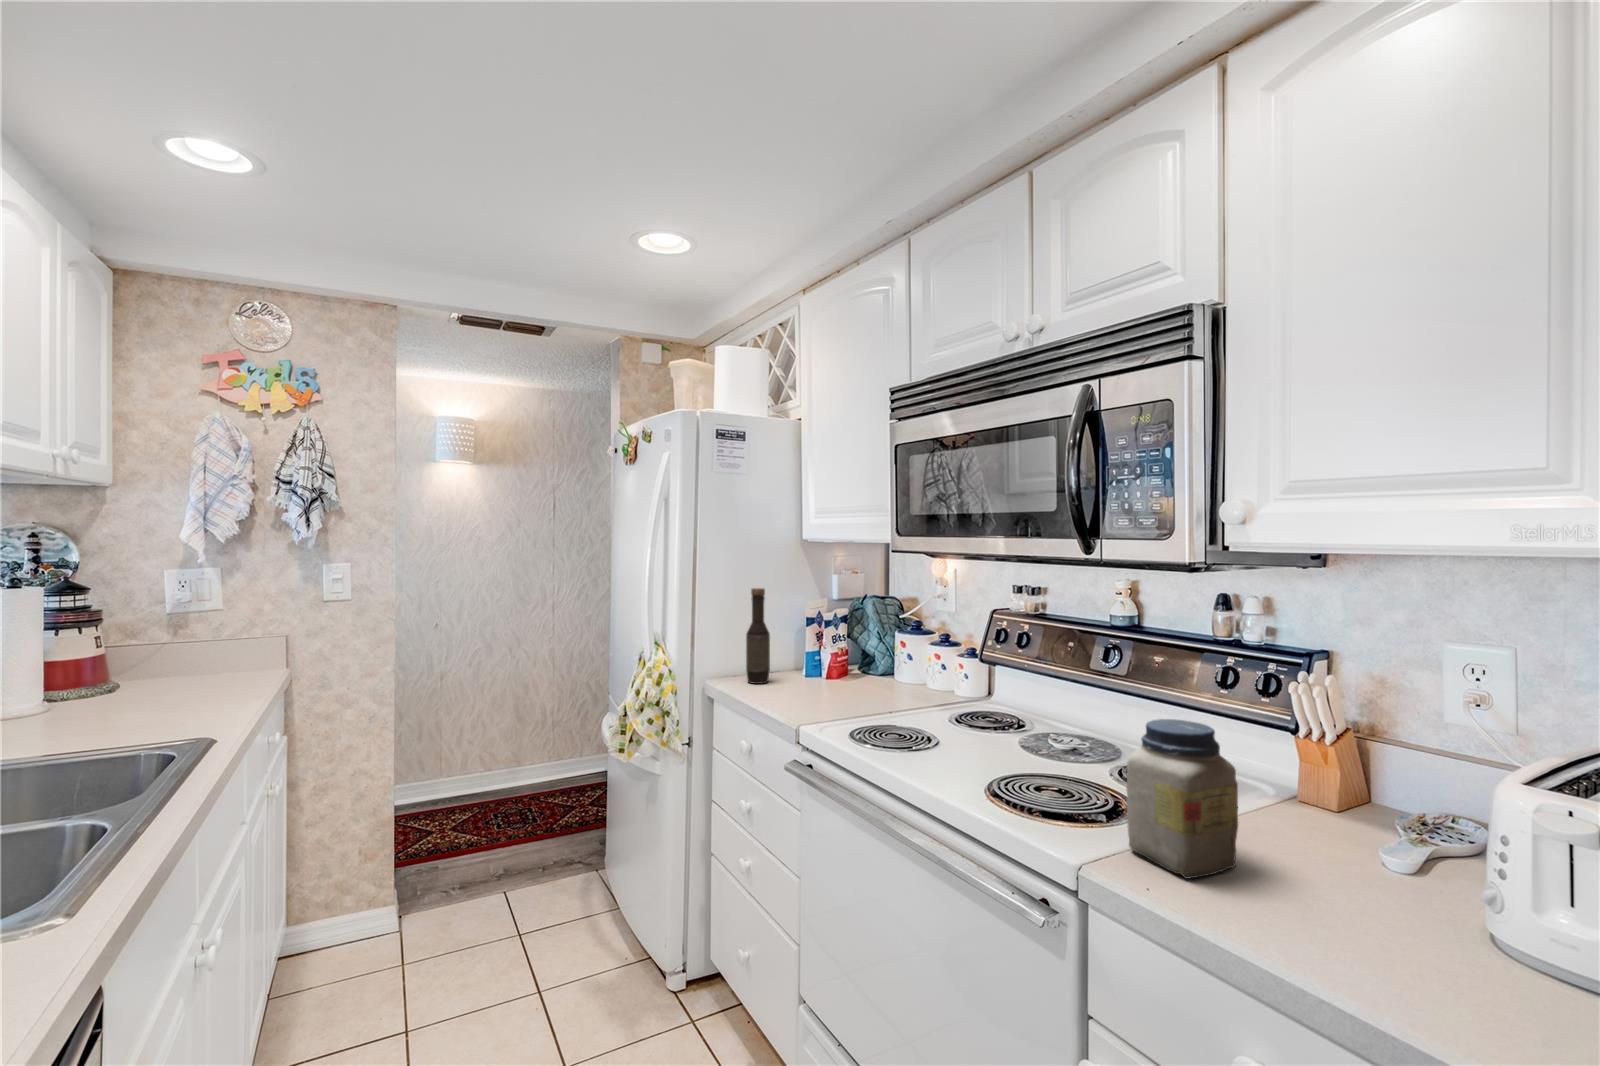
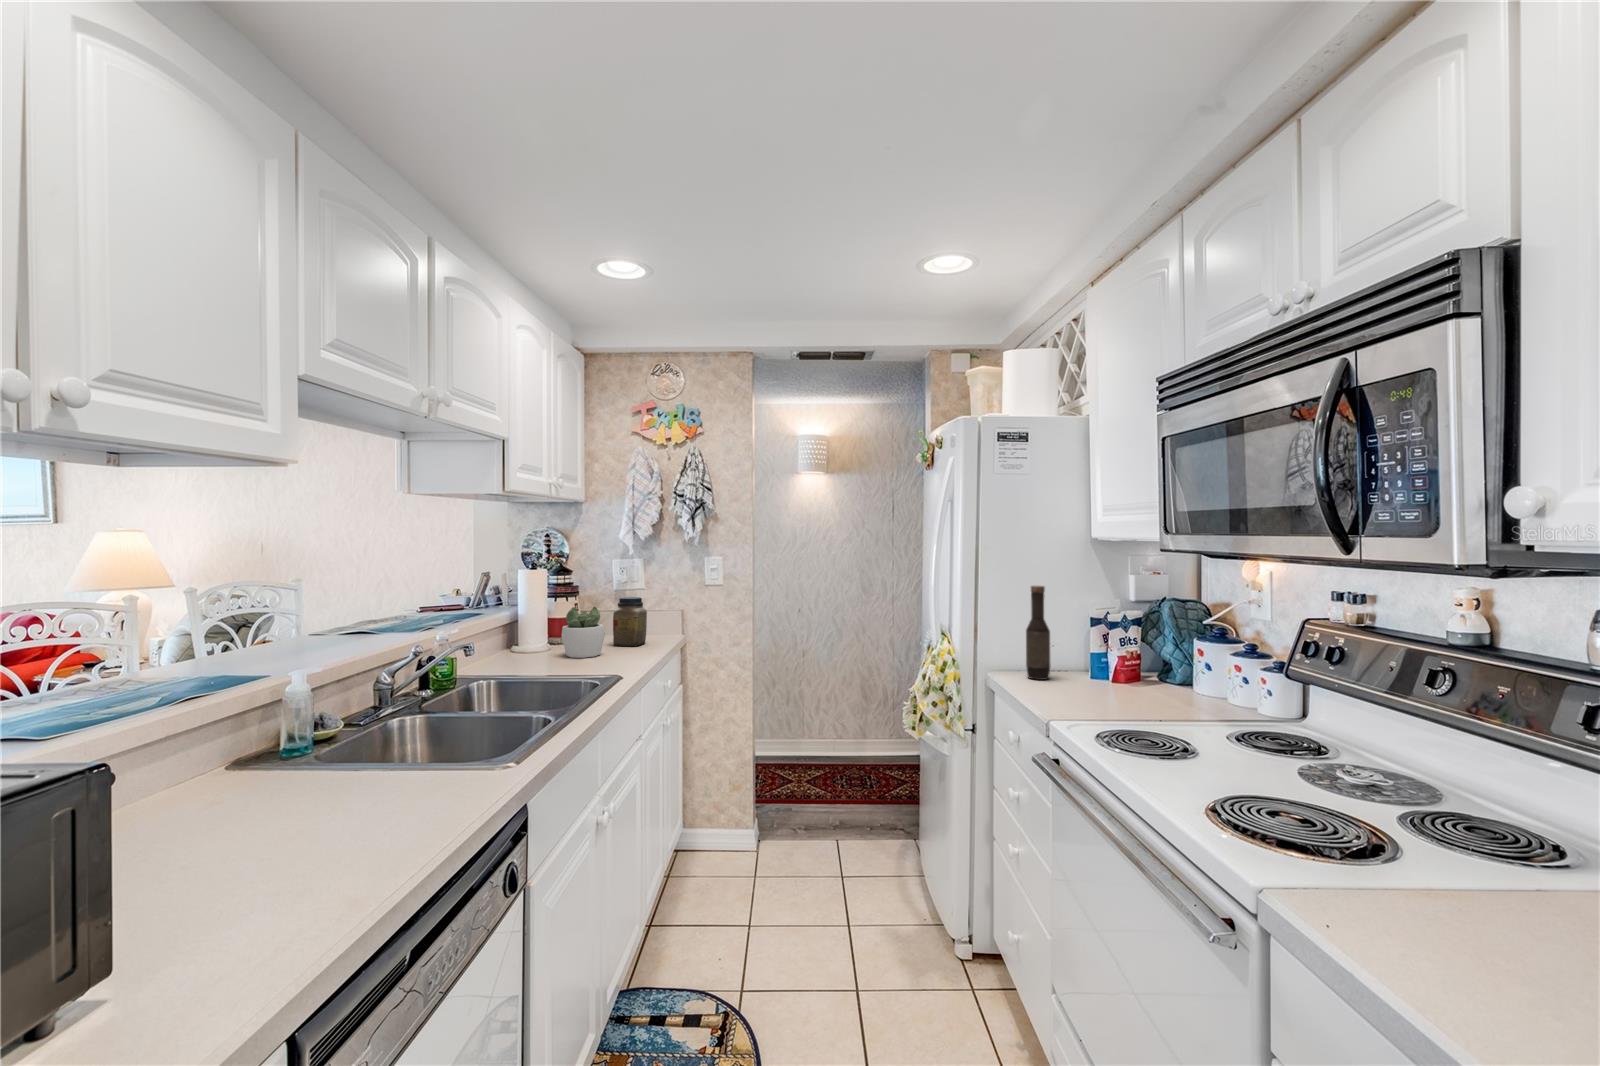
succulent plant: none [77,641,165,722] -> present [562,607,605,658]
jar: present [1126,719,1238,879] -> present [613,597,647,646]

